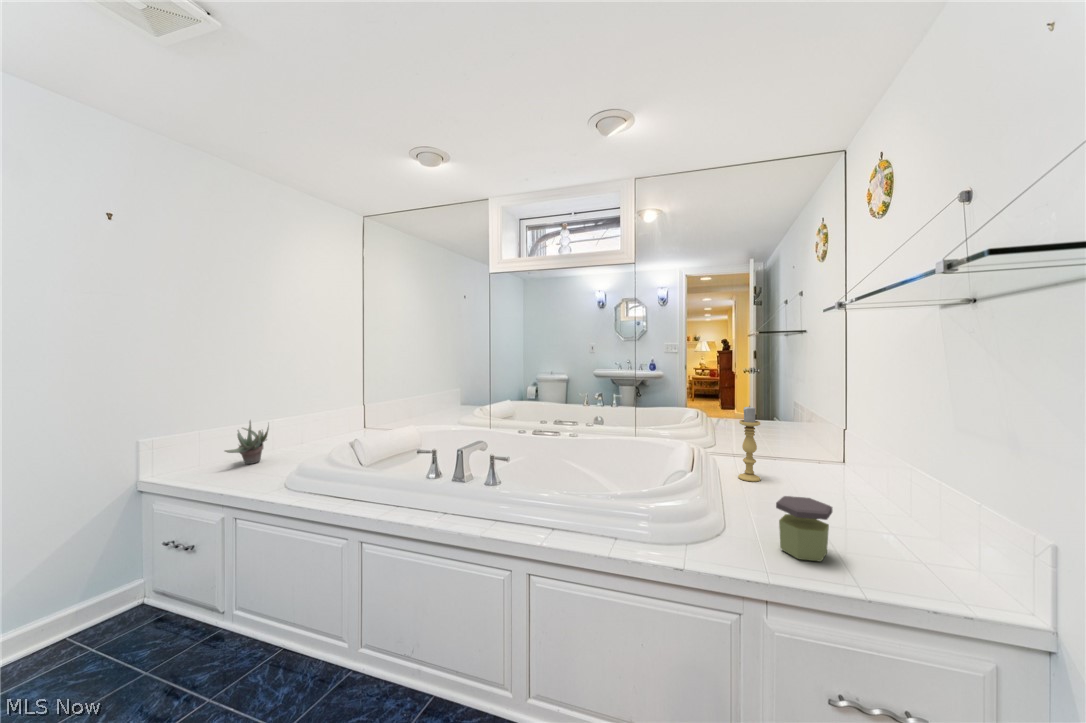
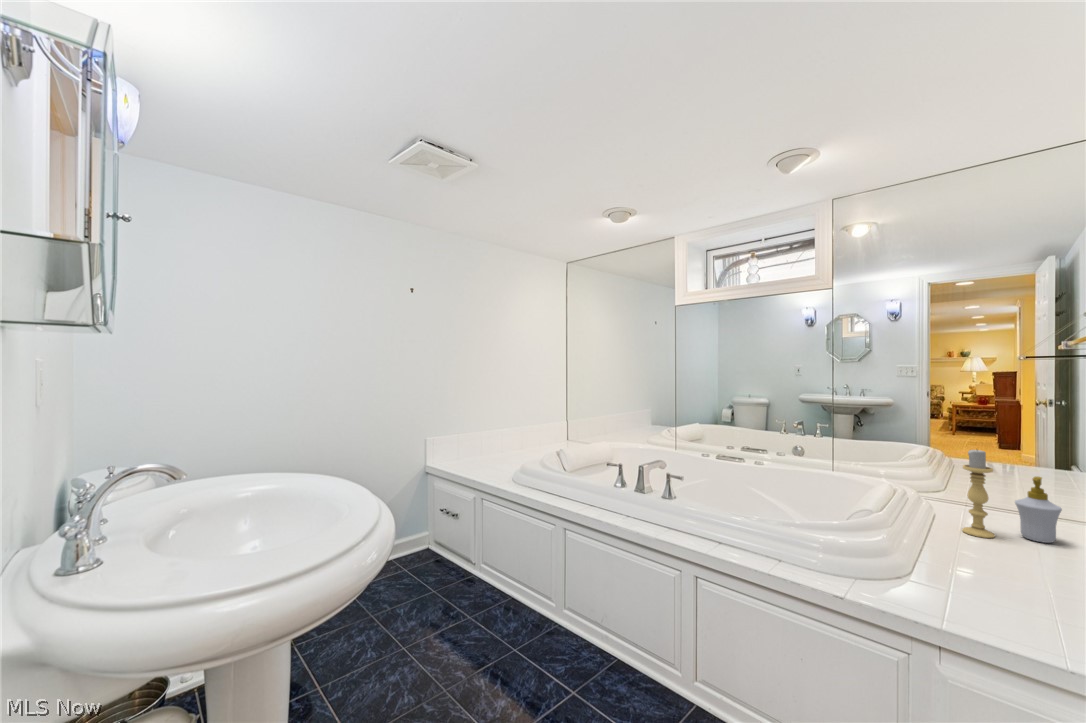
succulent plant: present [225,421,269,464] -> none [474,427,501,460]
soap bottle: none [771,425,801,479] -> present [1015,477,1062,543]
jar: present [776,496,832,561] -> none [961,548,1037,622]

